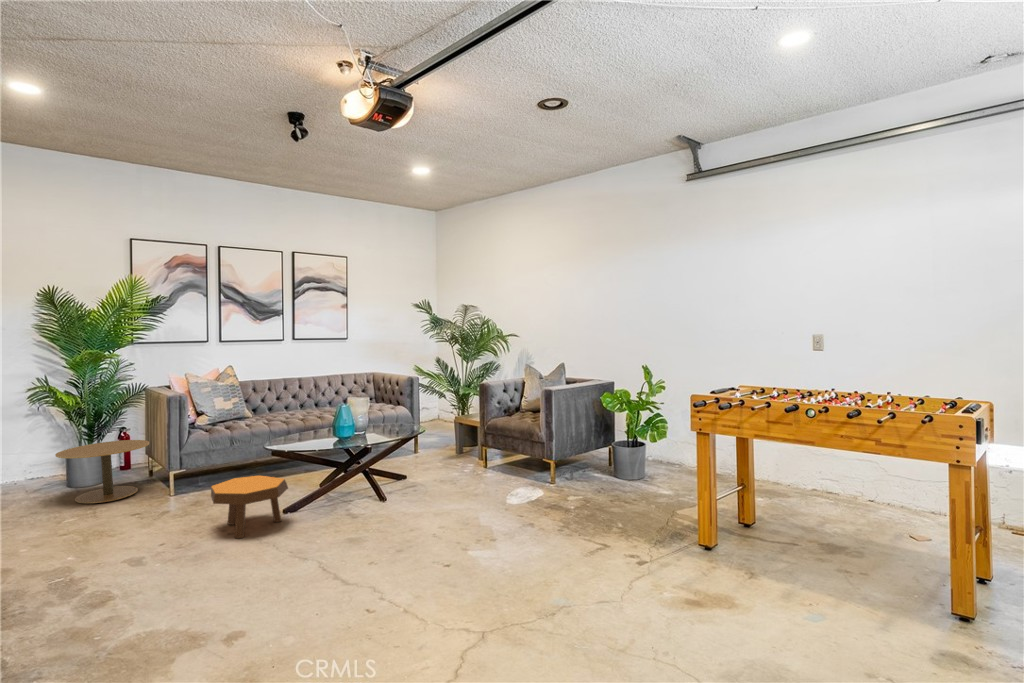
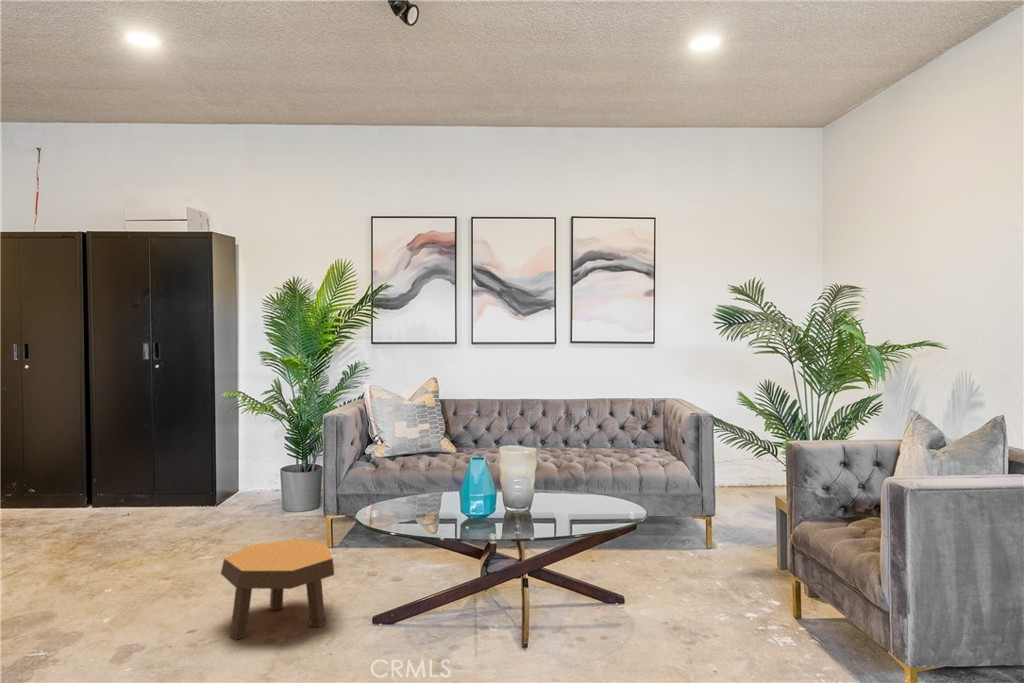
side table: present [55,440,150,503] -> none [227,457,325,531]

